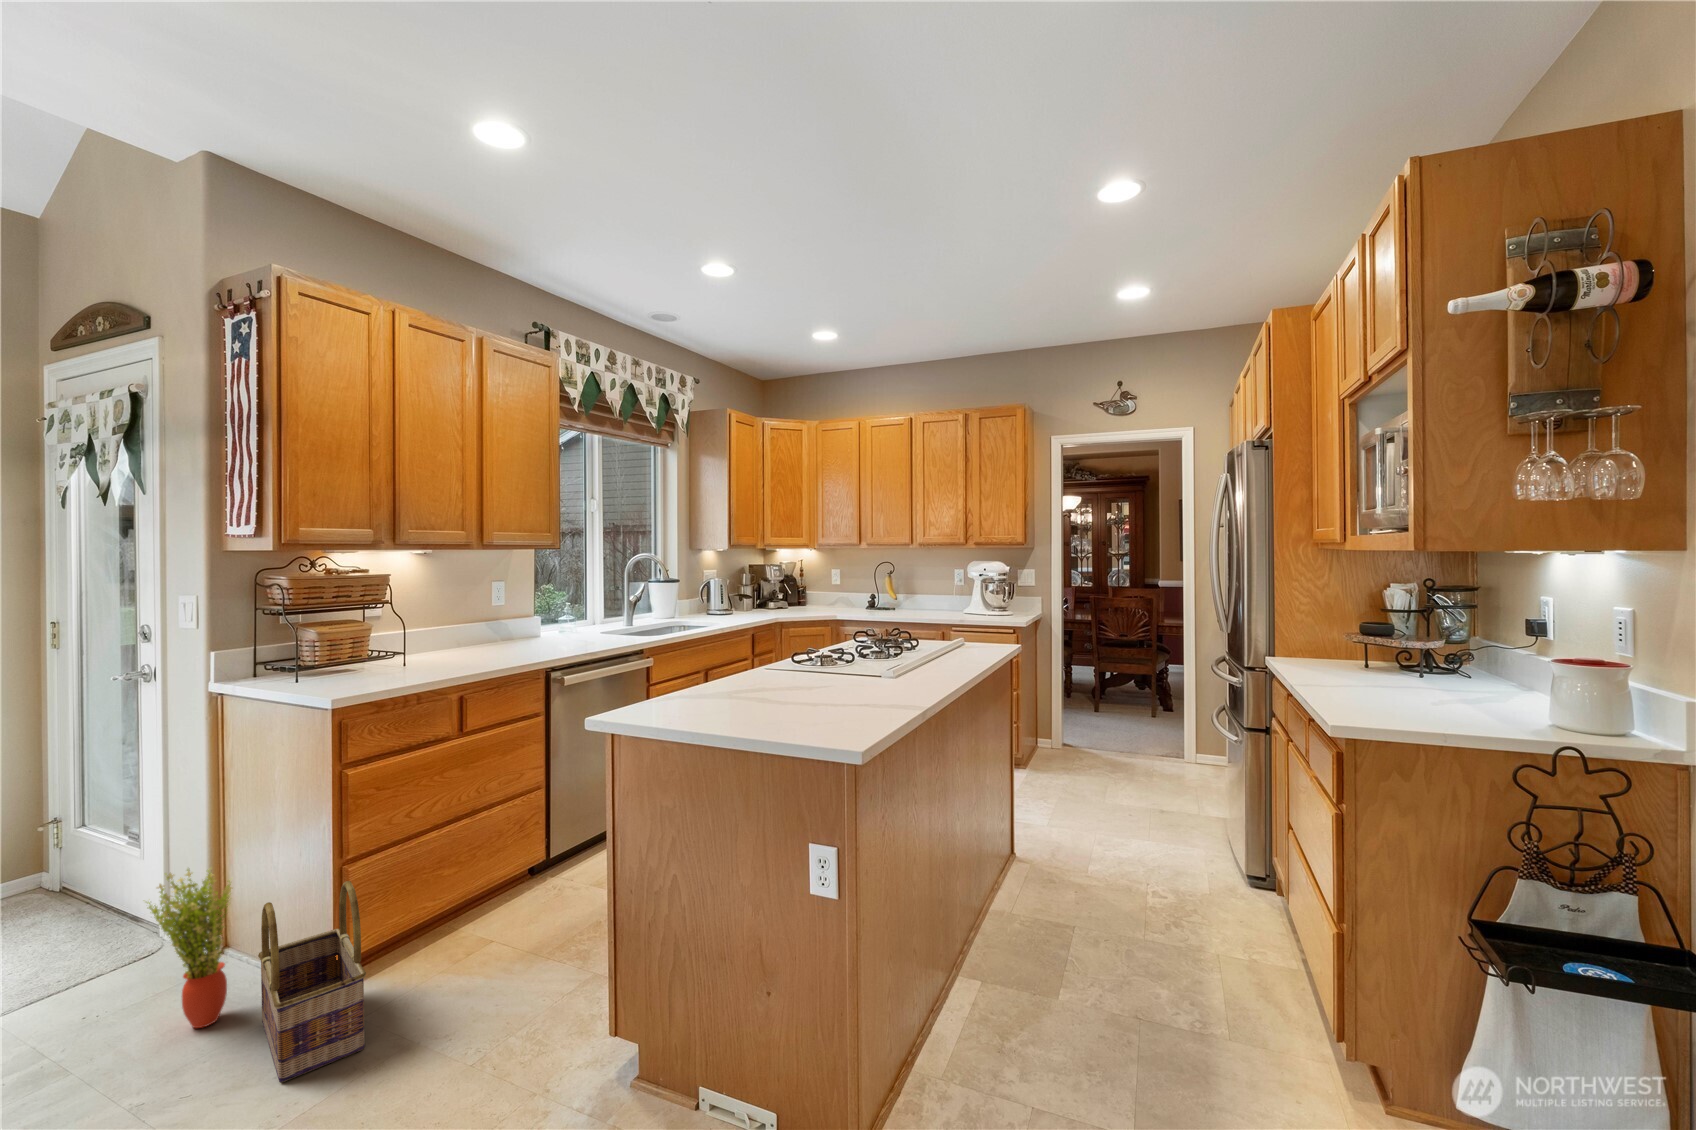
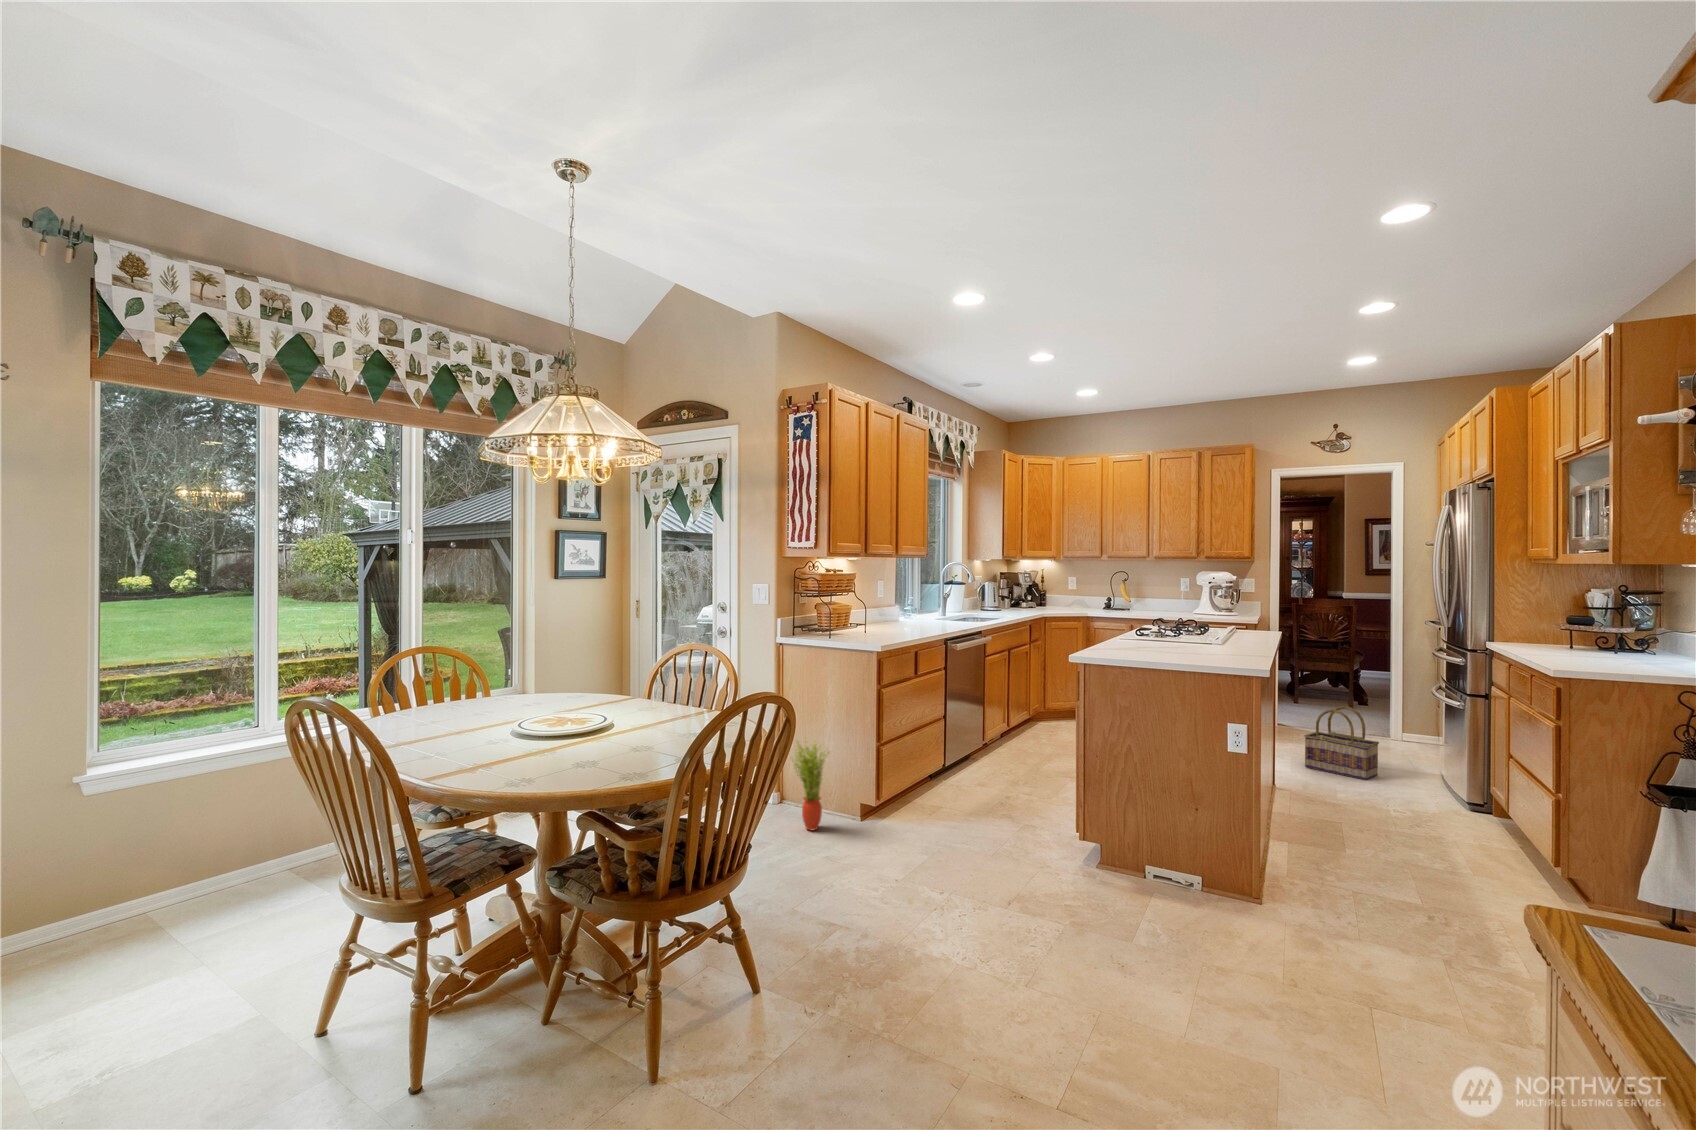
basket: present [258,881,366,1082] -> present [1304,706,1379,780]

